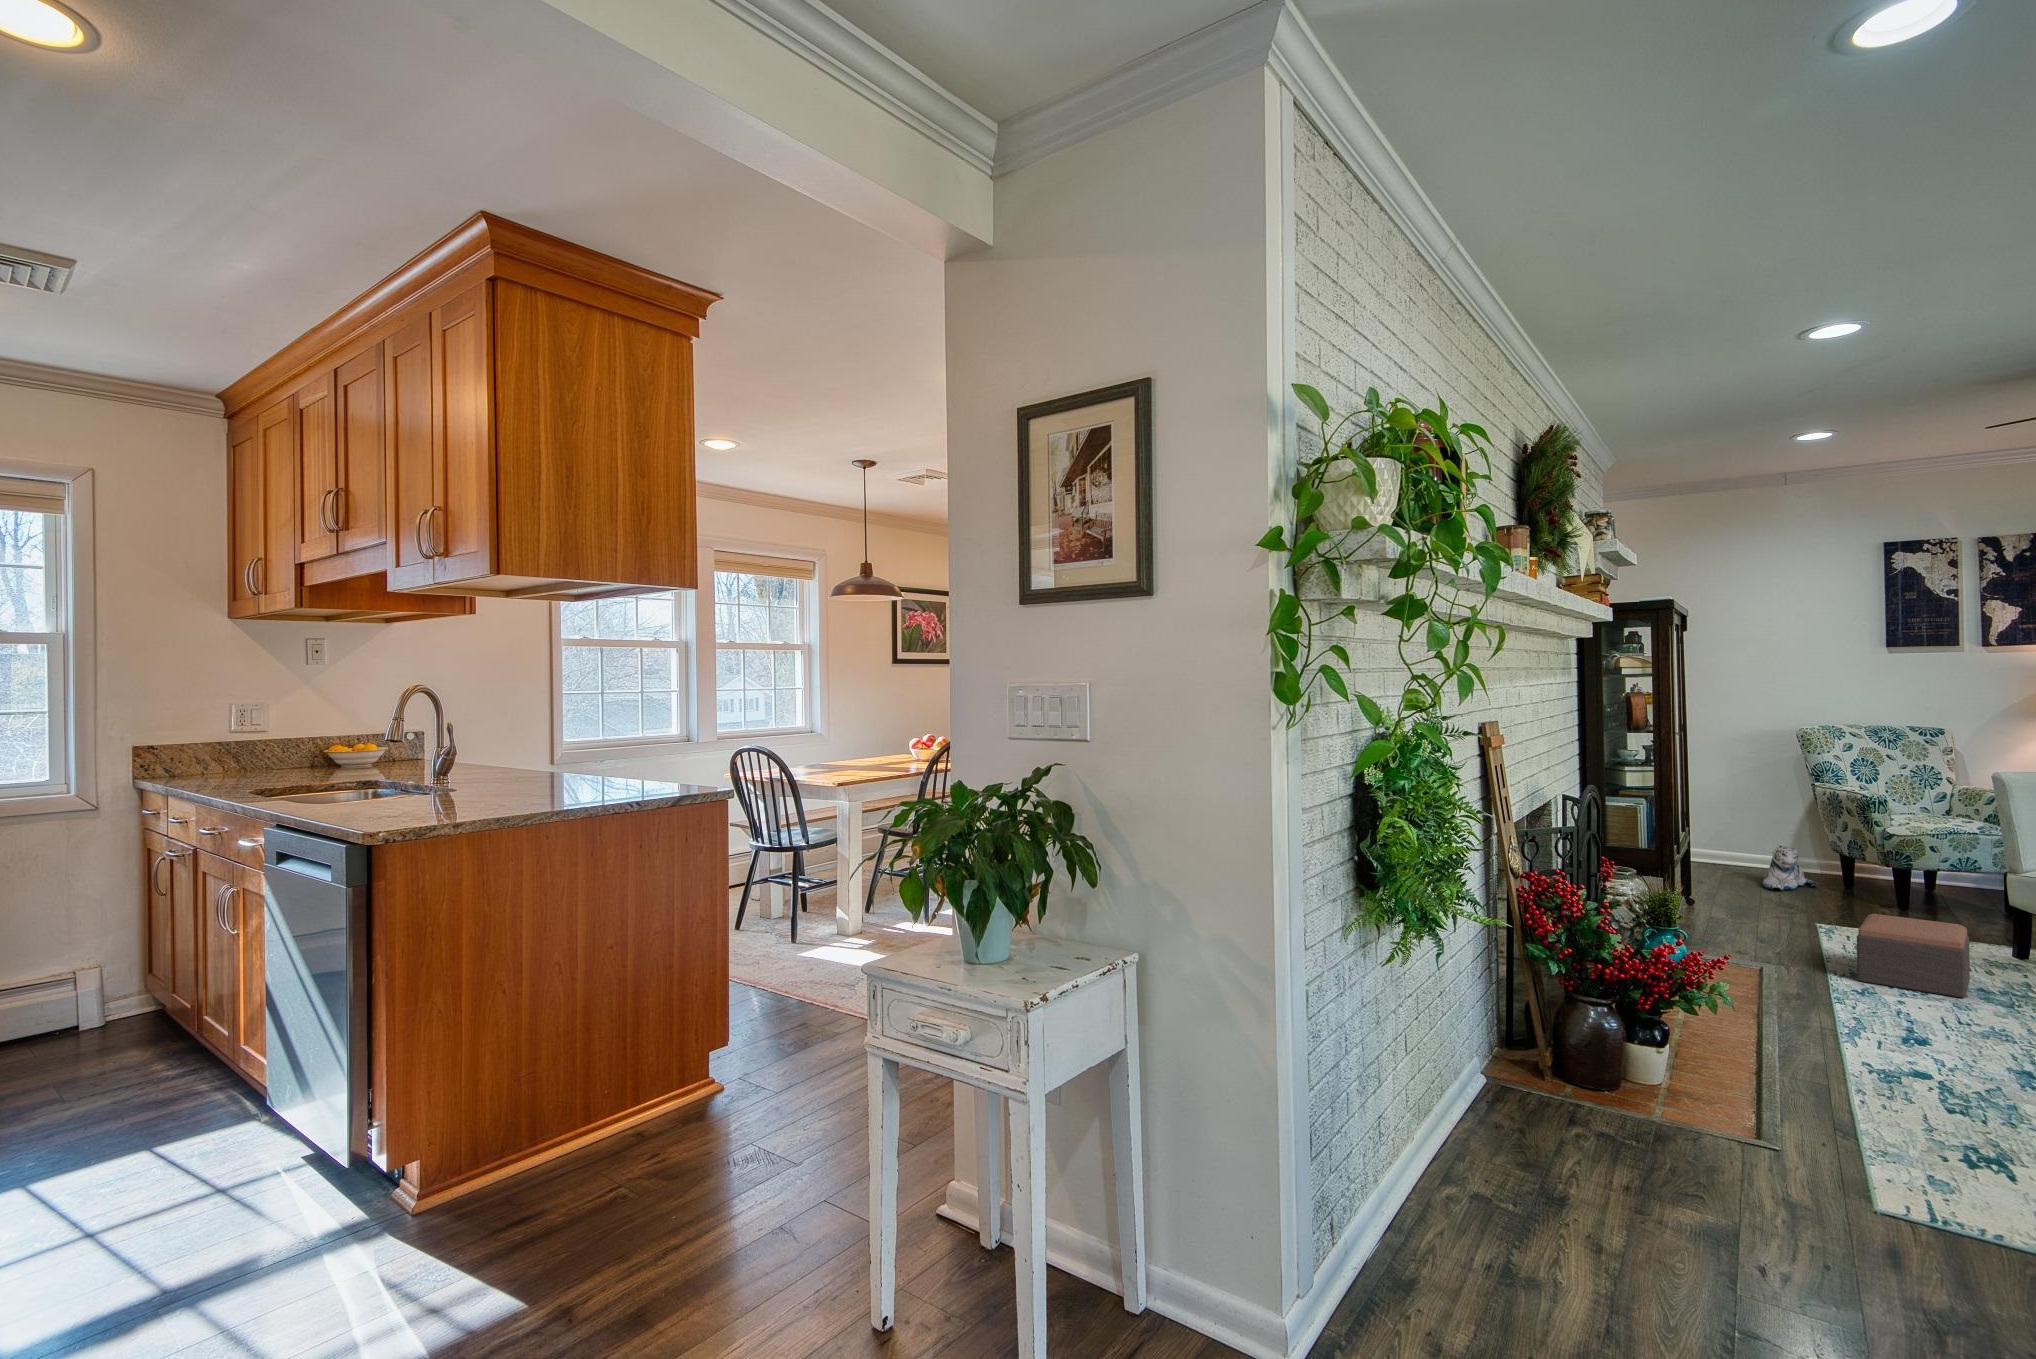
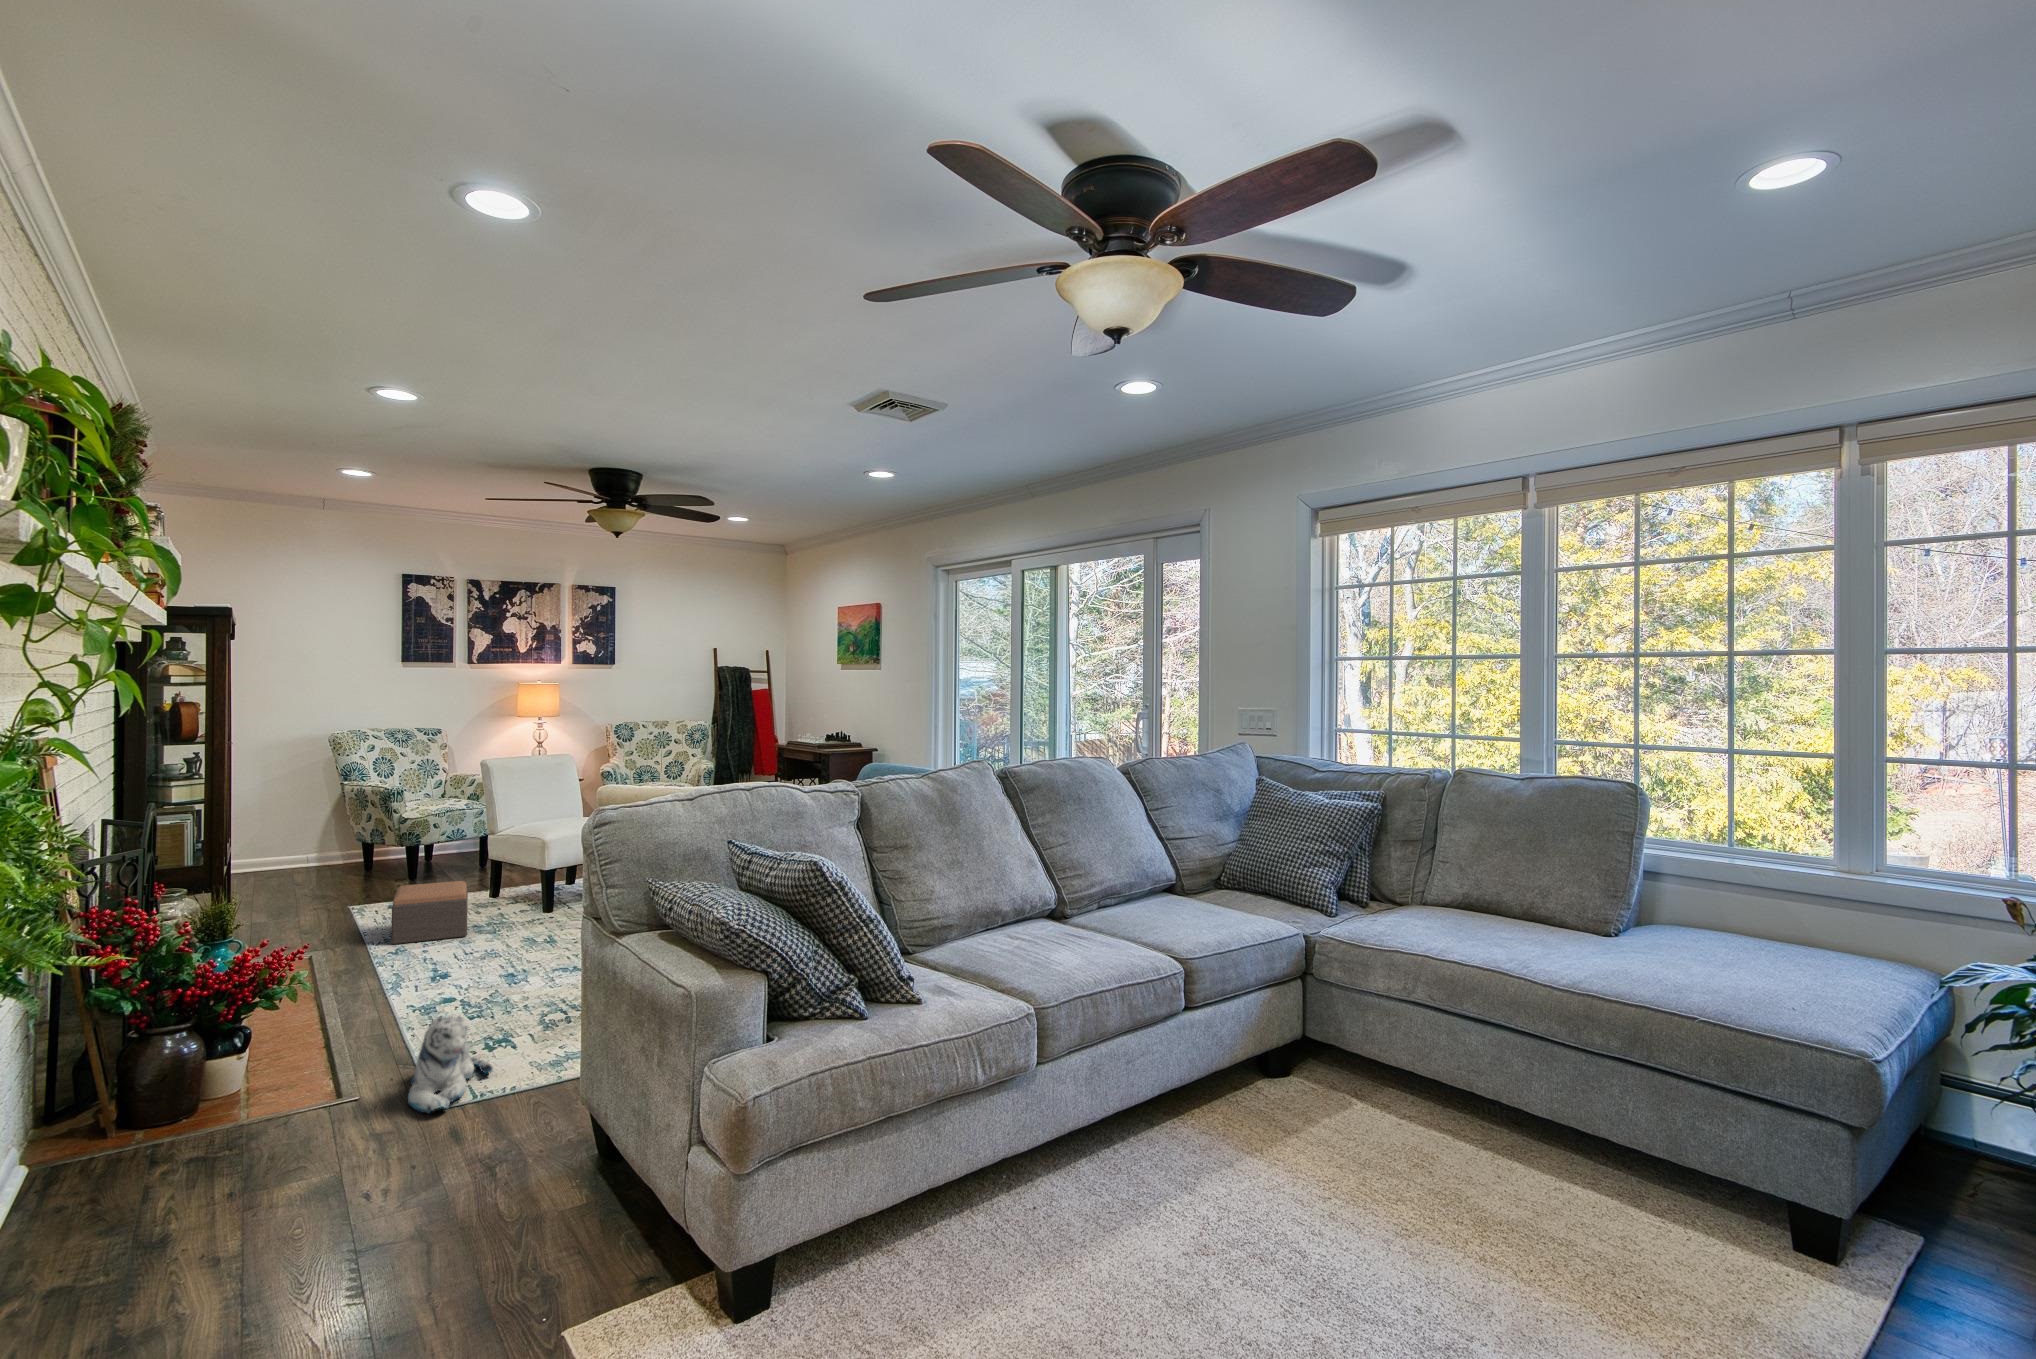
plush toy: present [1763,846,1817,890] -> present [408,1017,492,1114]

